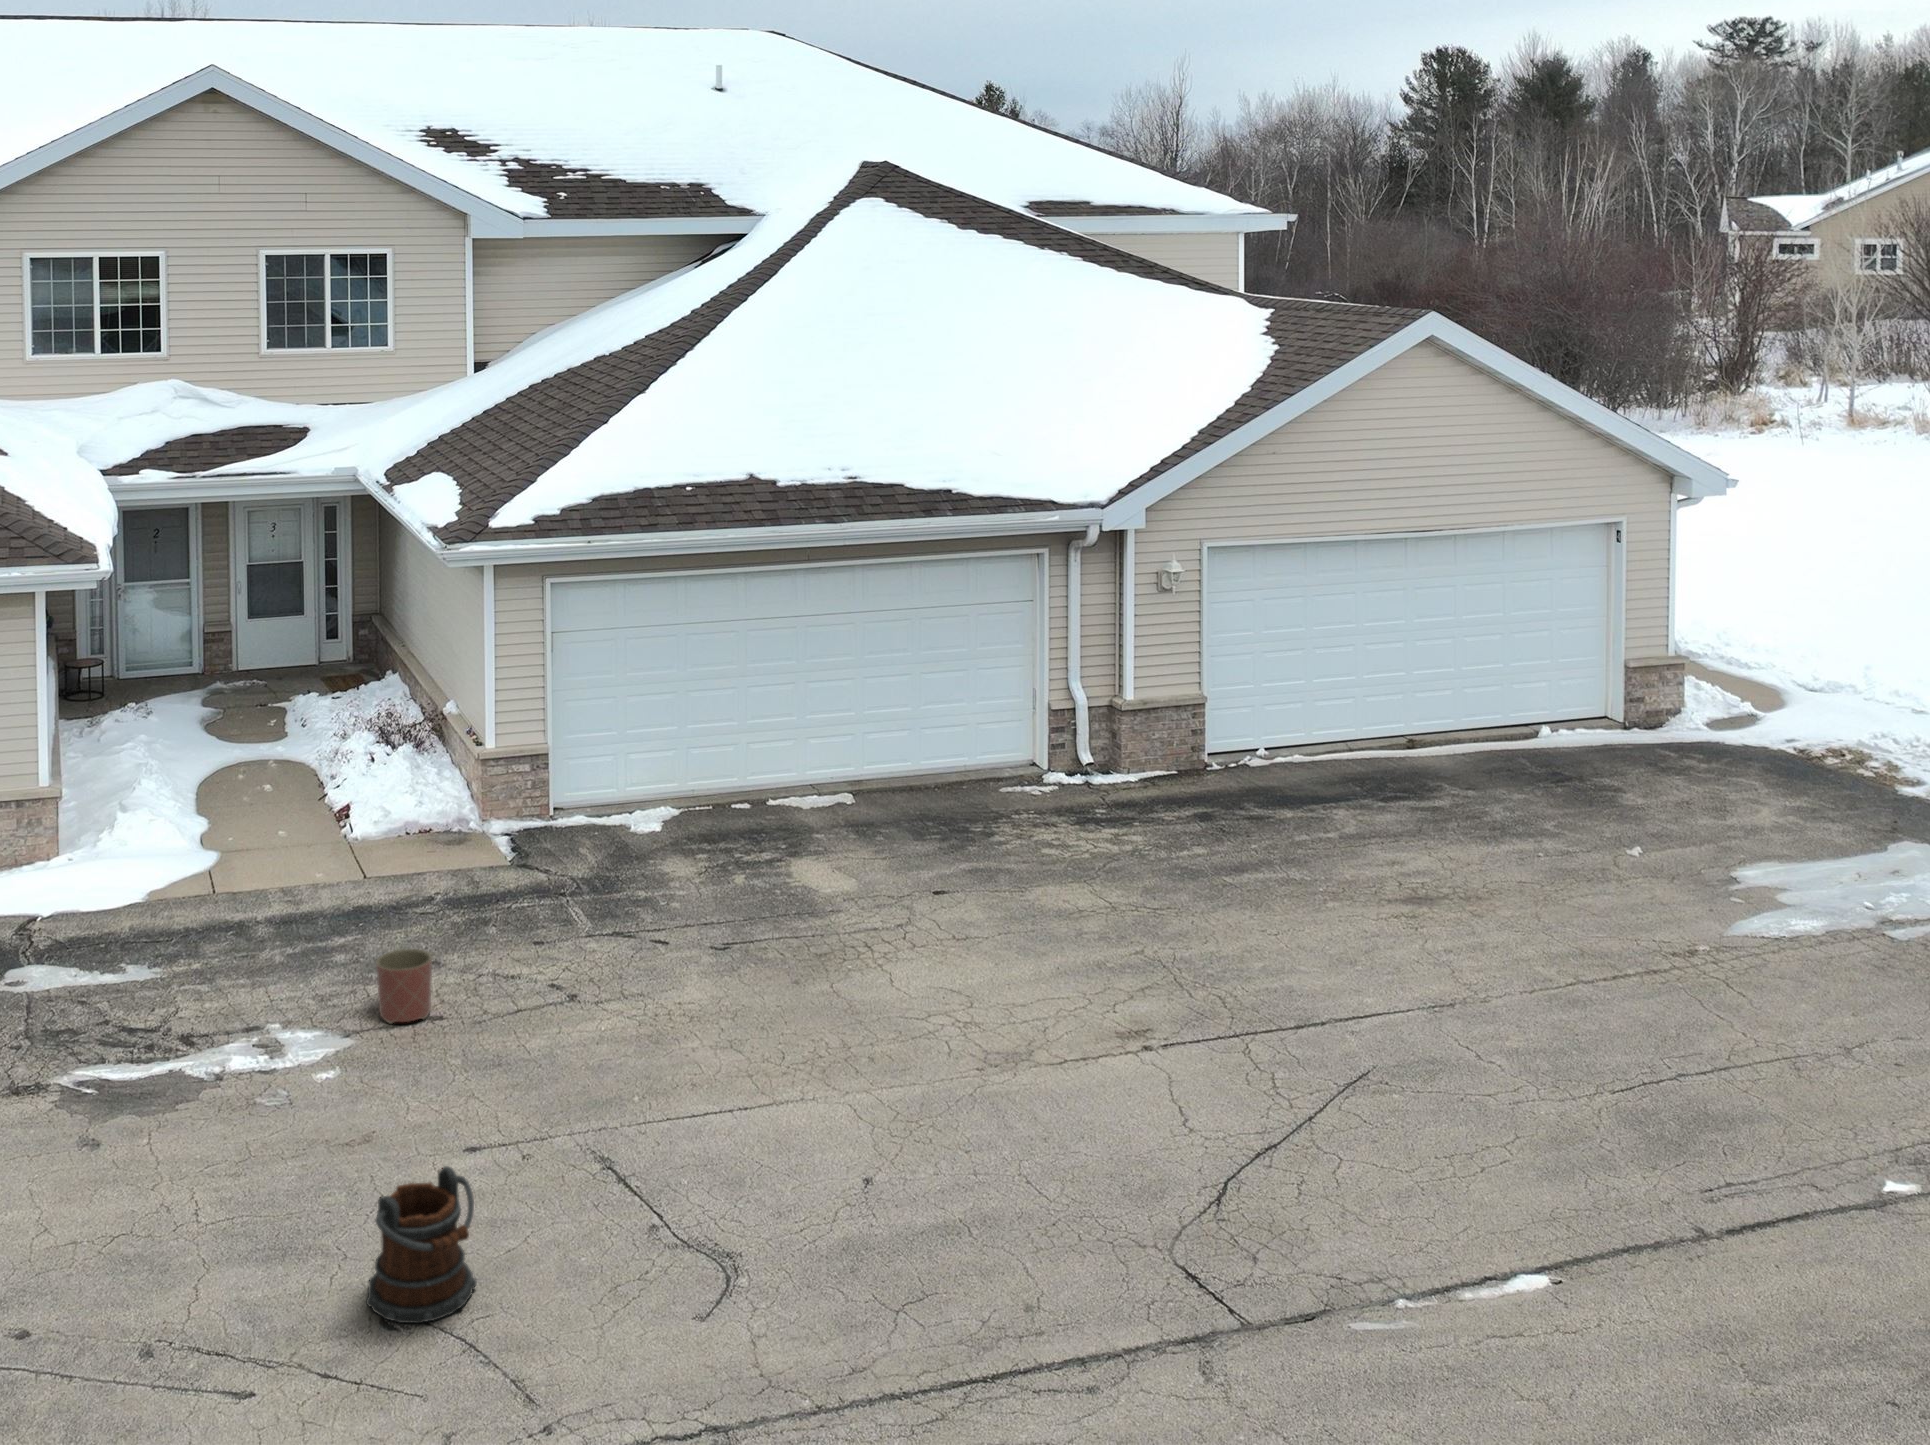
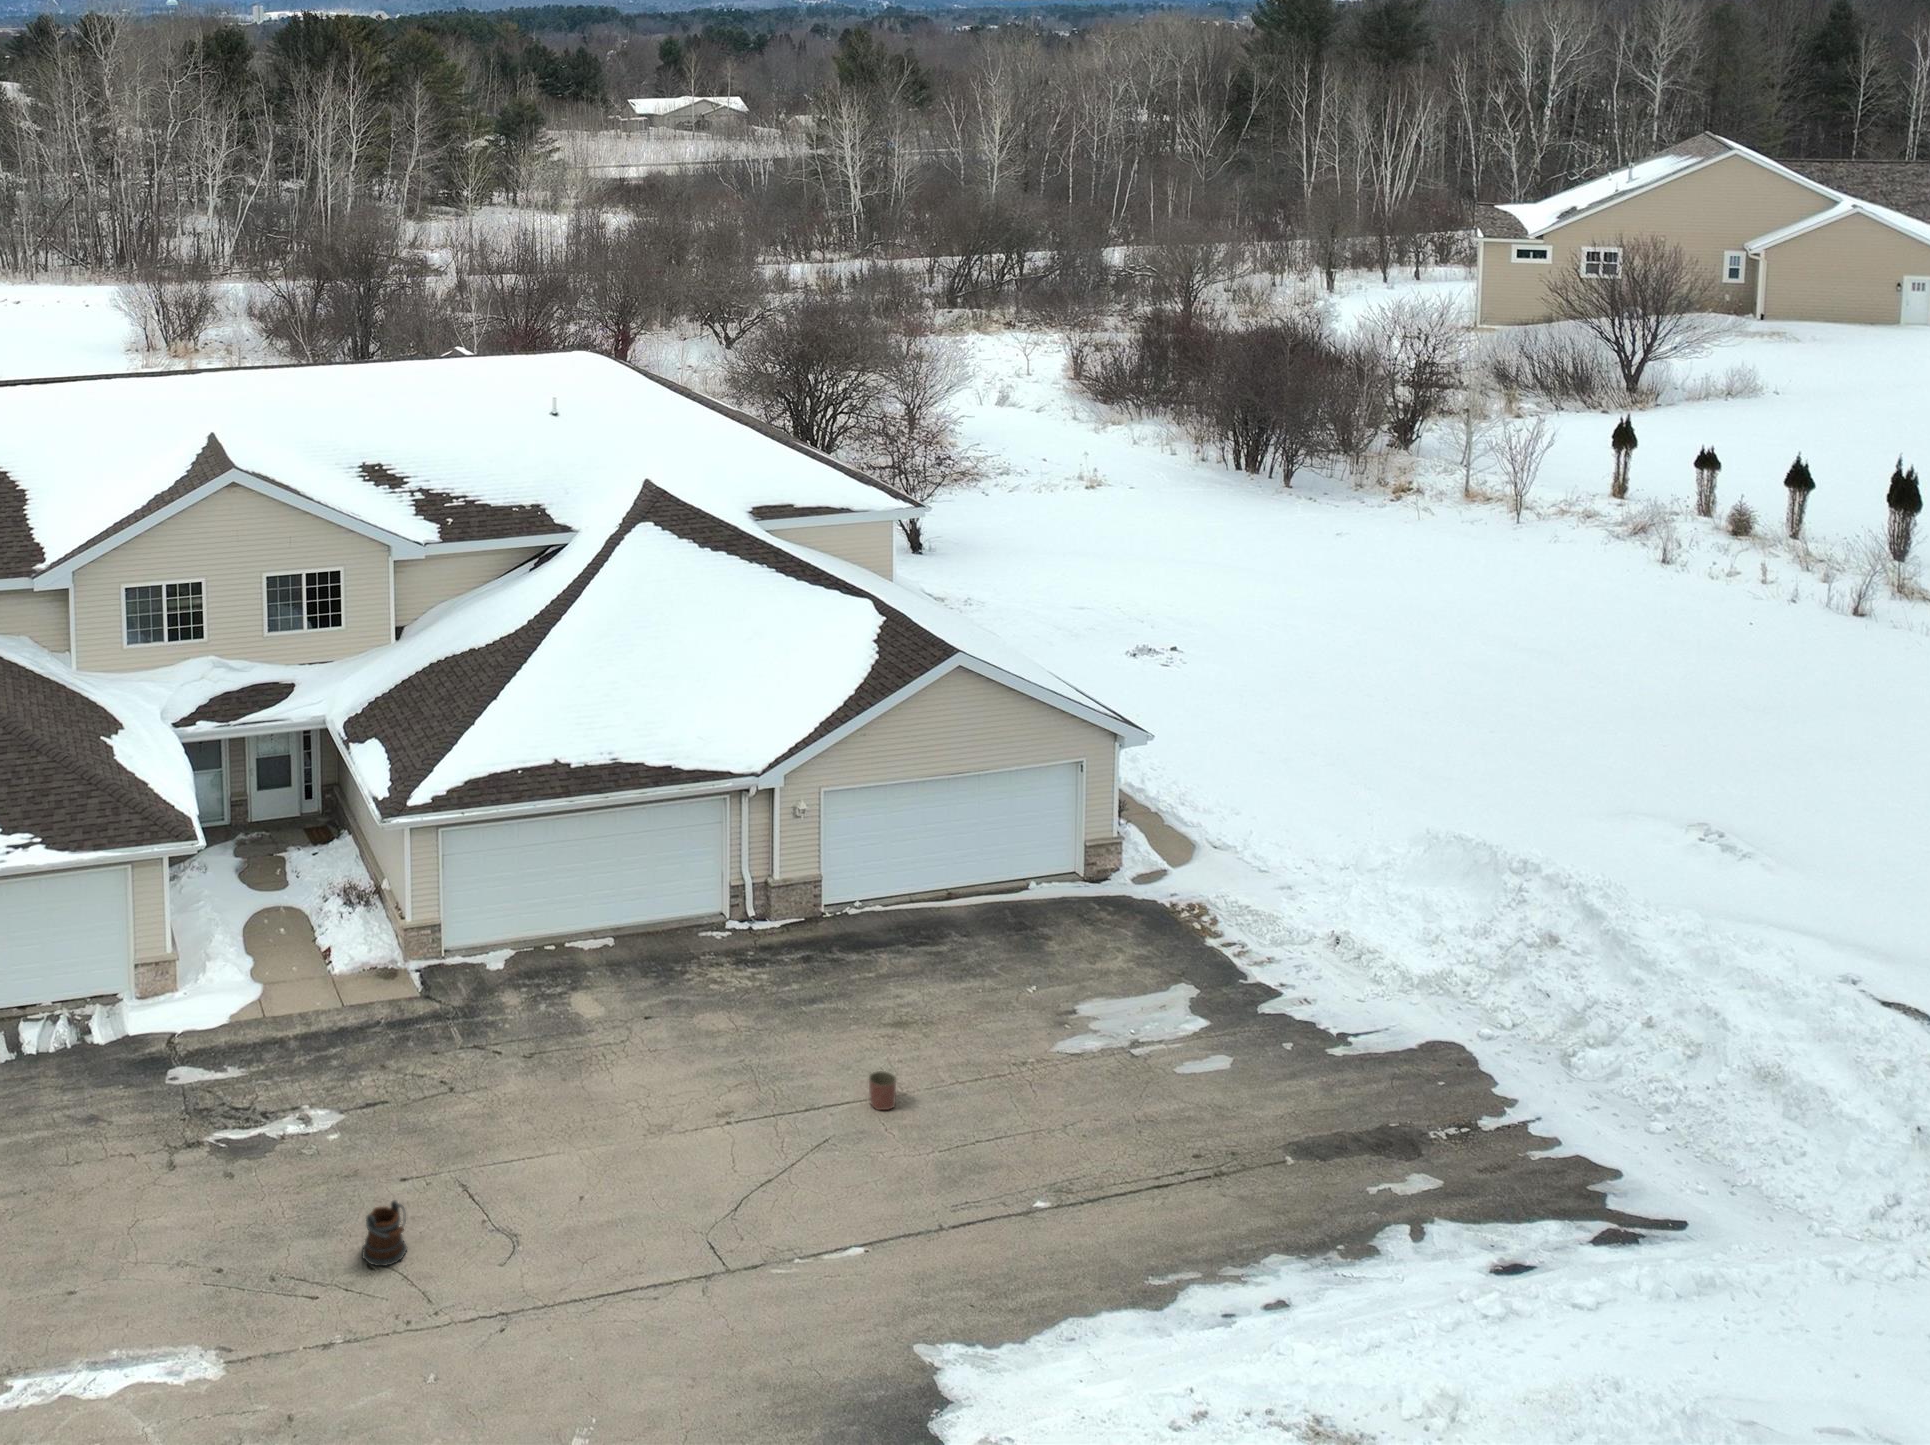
planter: present [376,949,432,1024] -> present [869,1071,896,1110]

